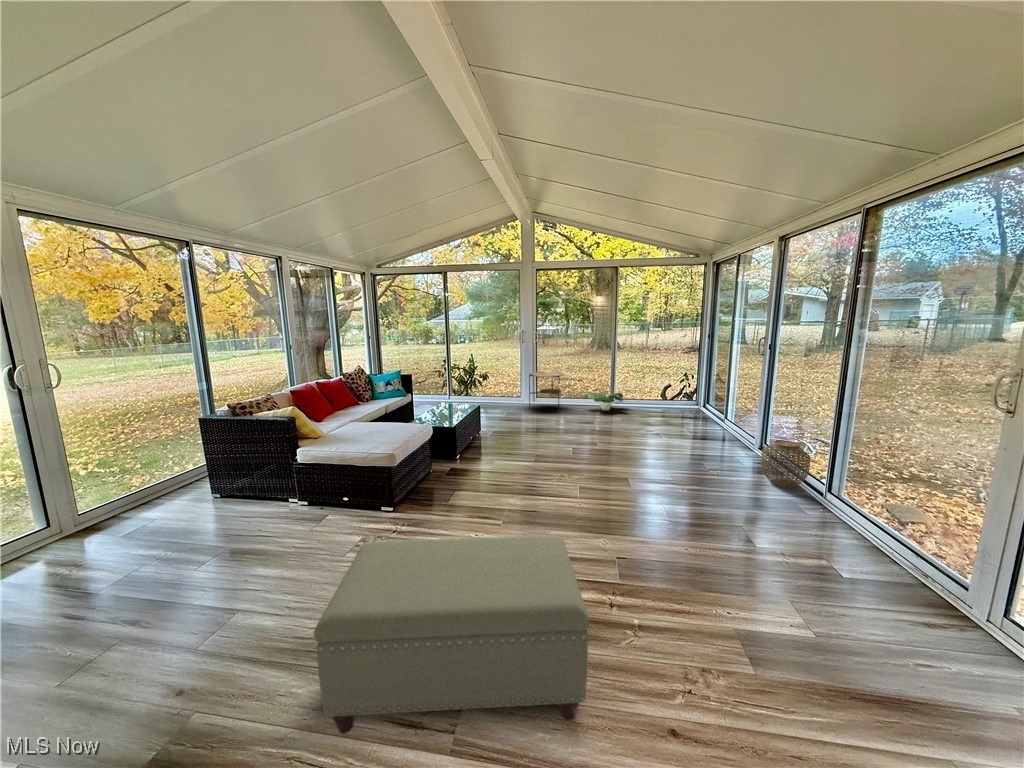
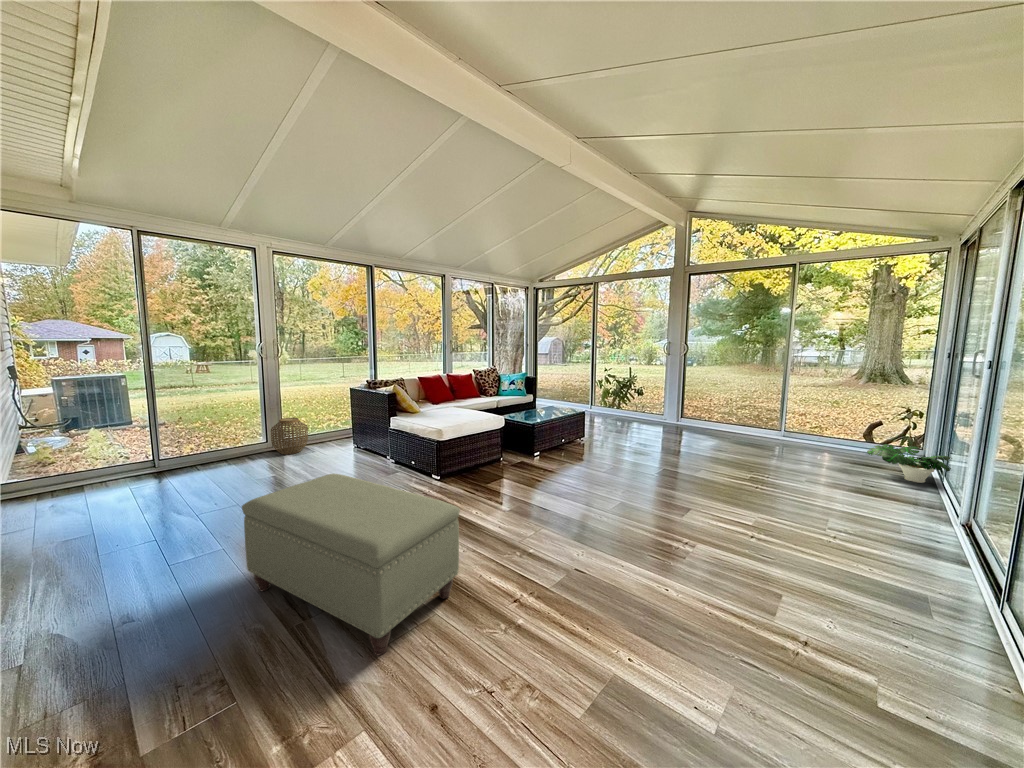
side table: present [529,371,564,411] -> none [668,389,715,436]
potted plant: present [584,391,623,410] -> present [867,444,952,483]
woven basket: present [761,440,810,488] -> present [271,418,308,455]

